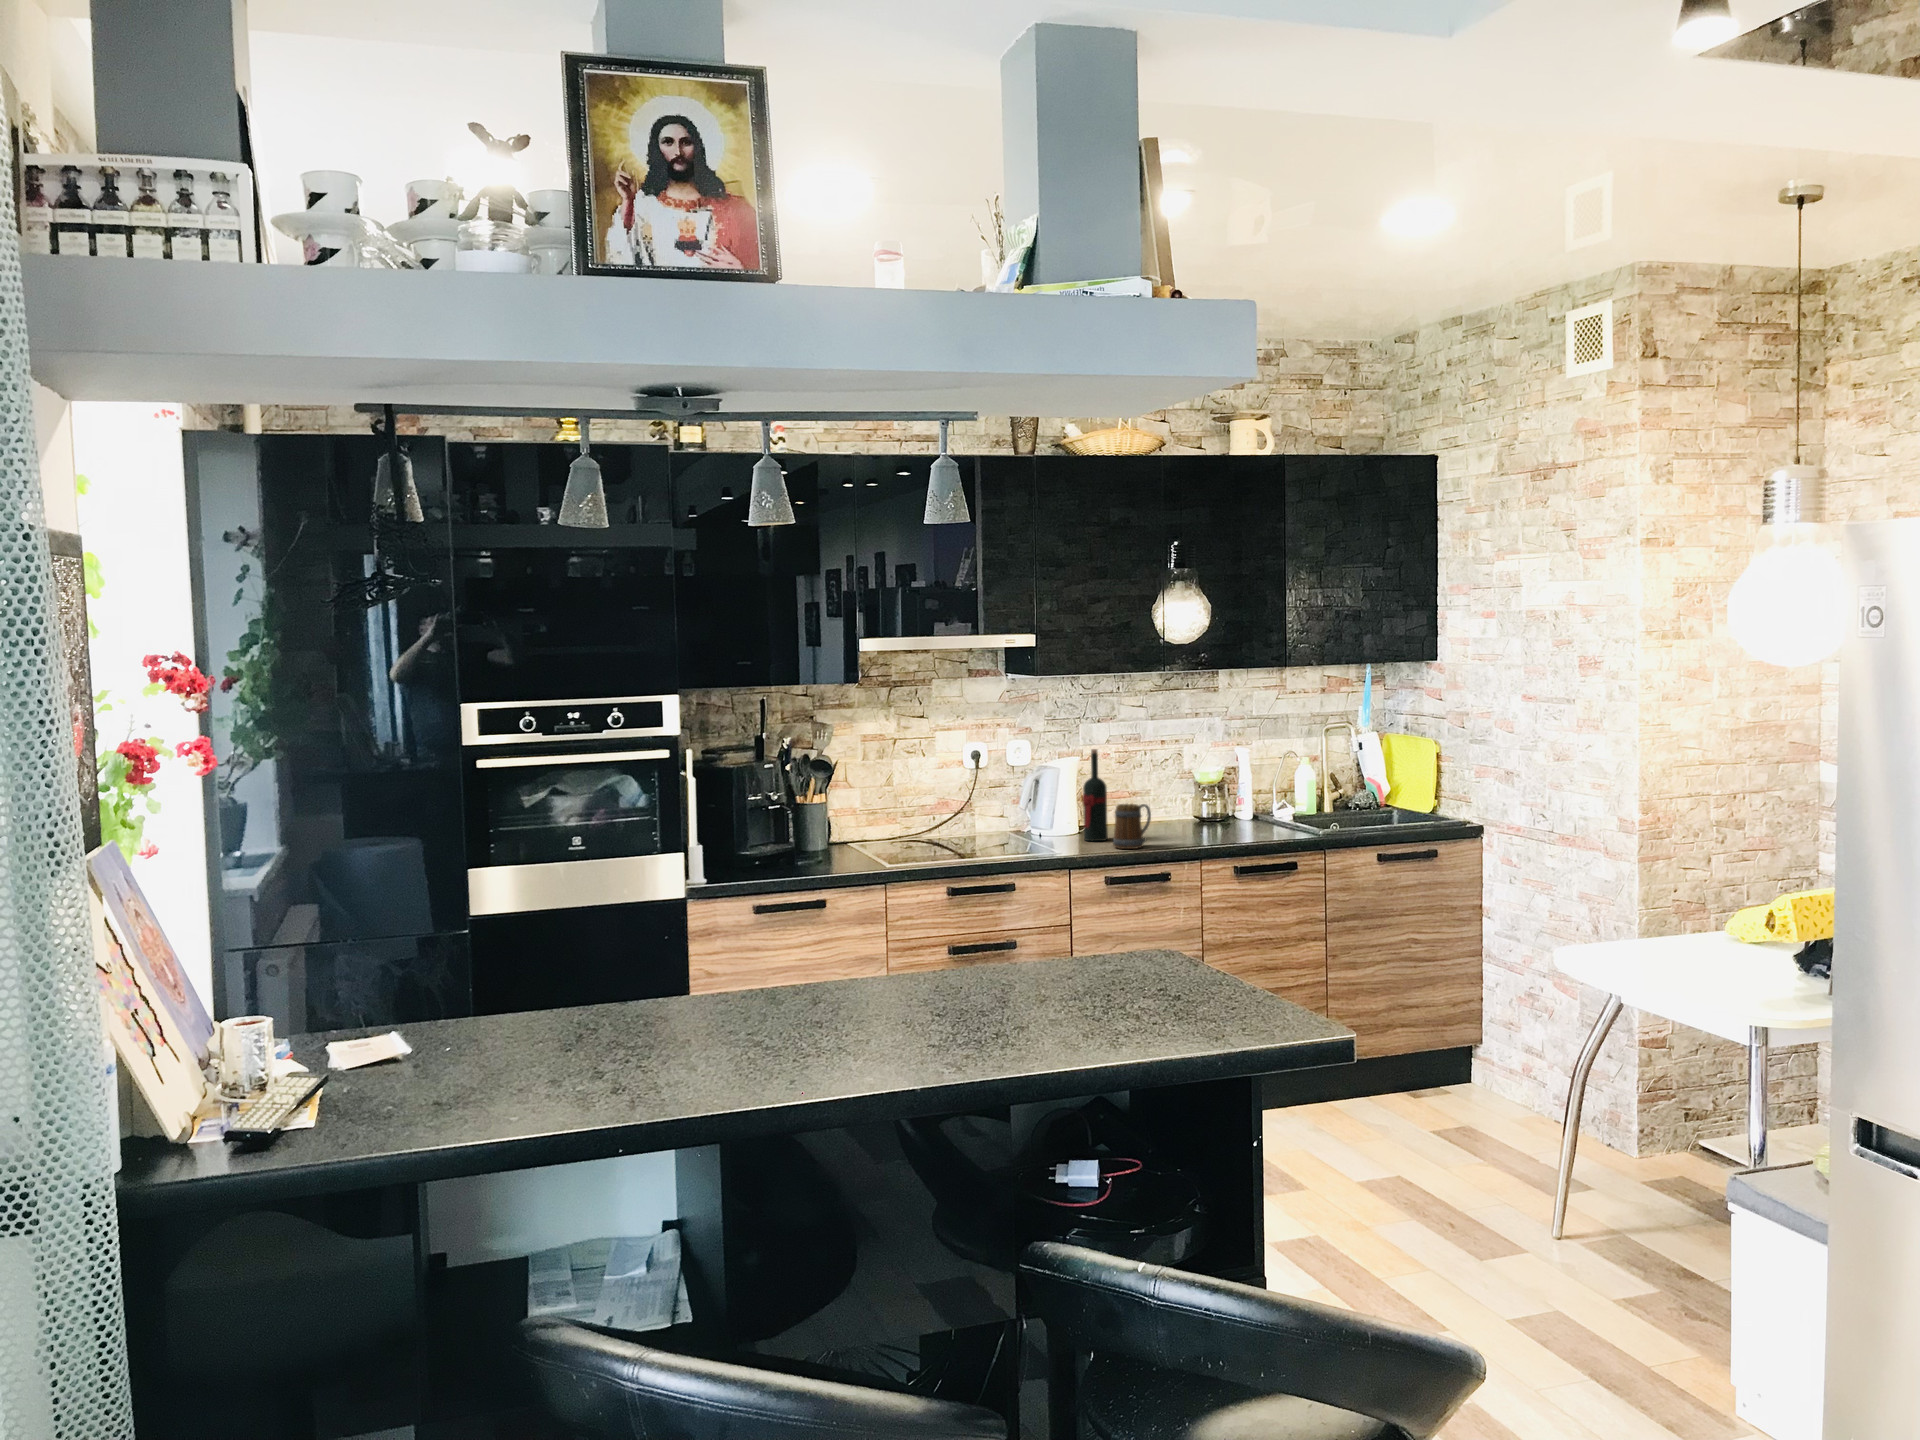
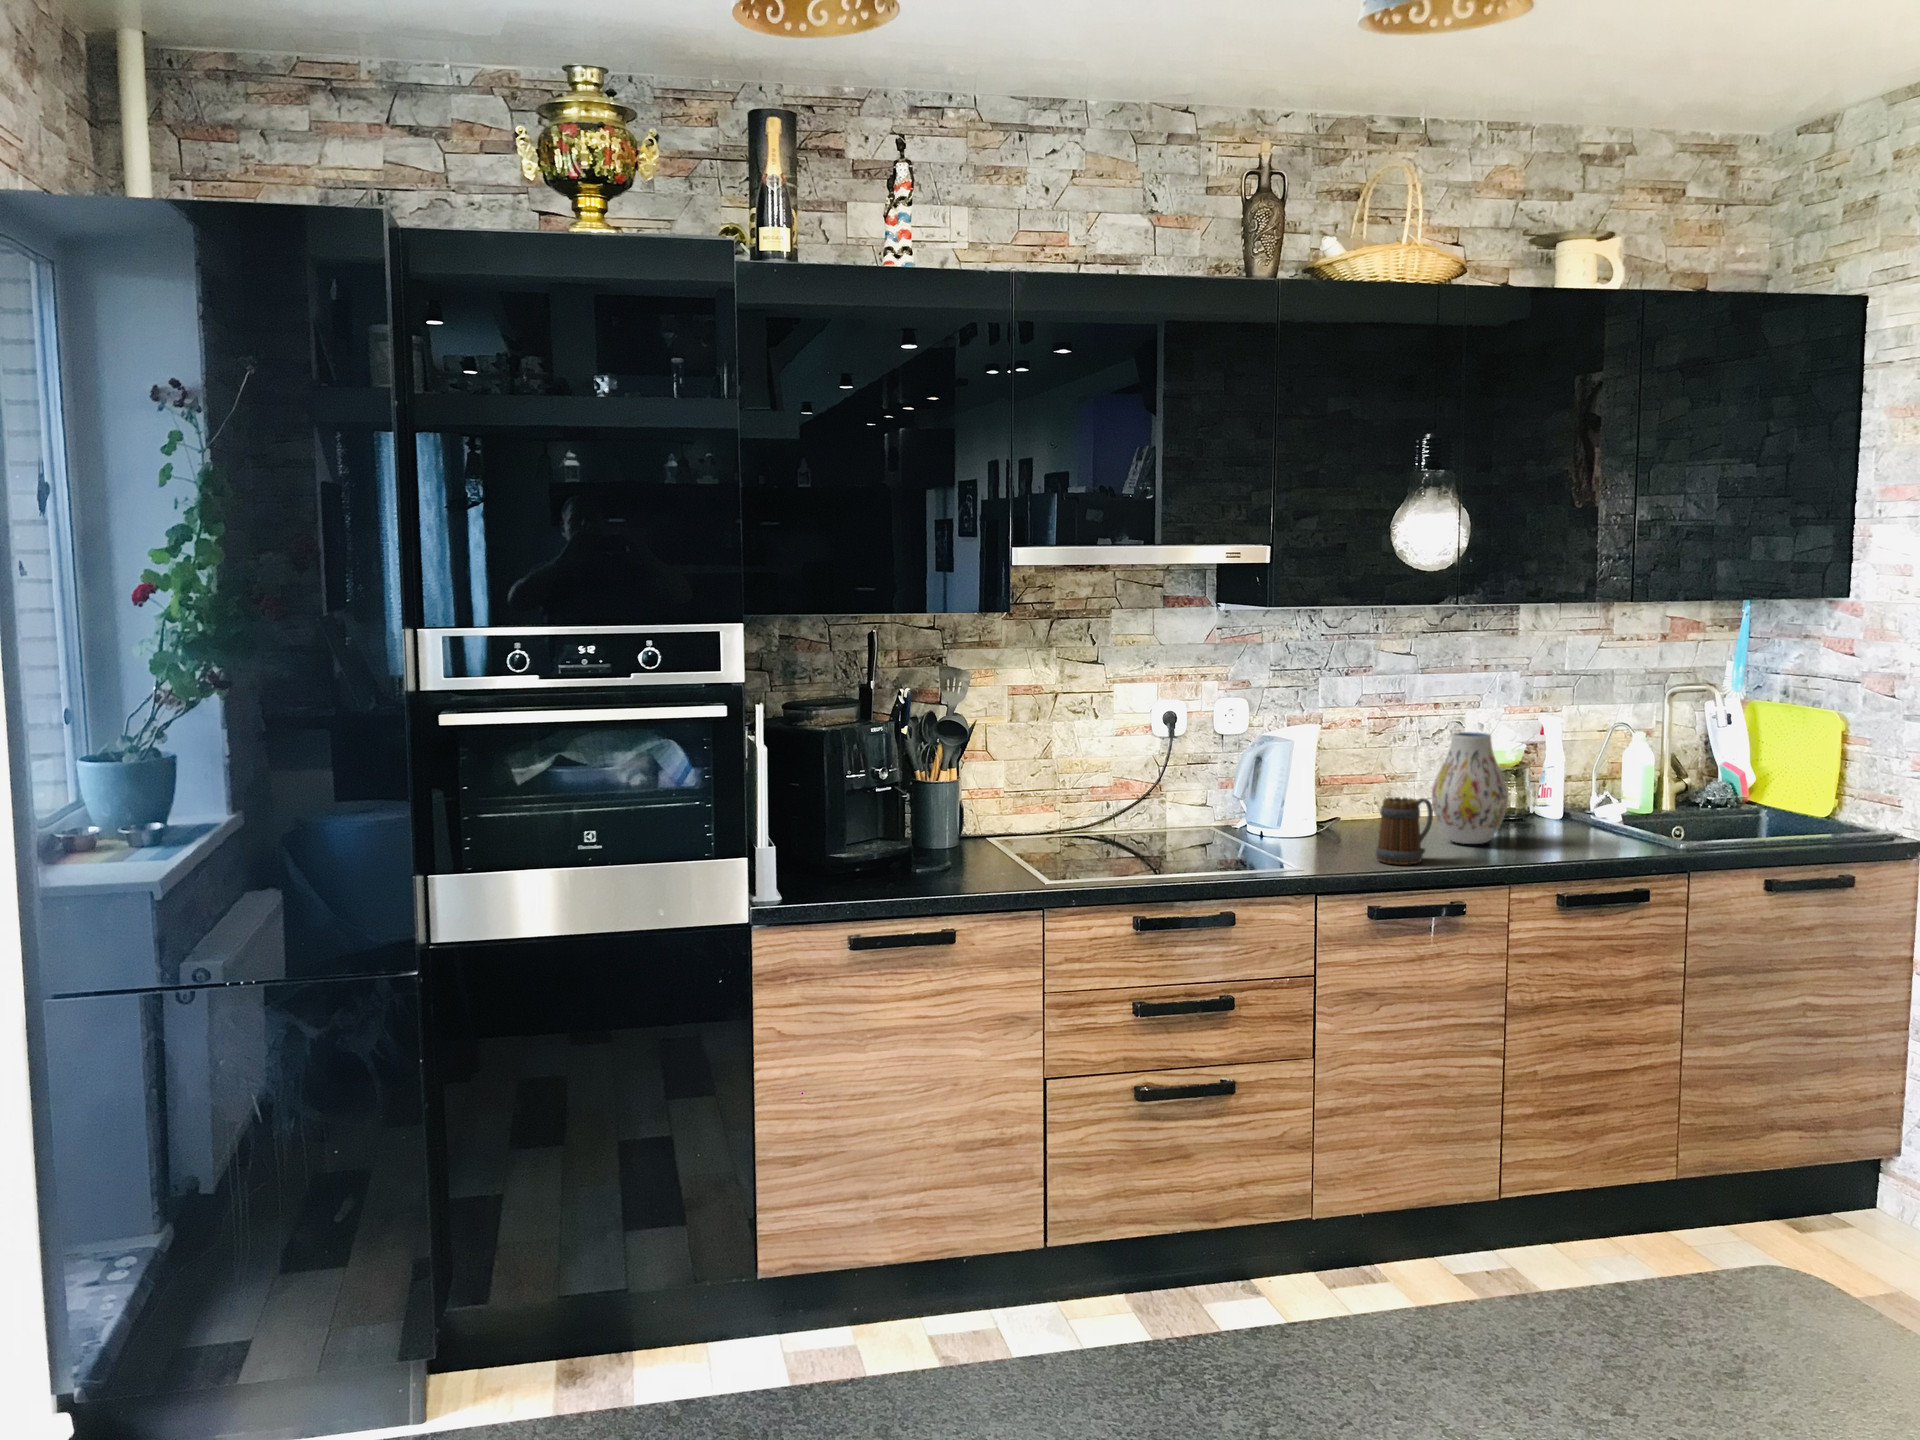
wine bottle: present [1082,749,1108,841] -> none [1328,715,1365,849]
vase: none [1155,759,1205,836] -> present [1432,732,1508,844]

